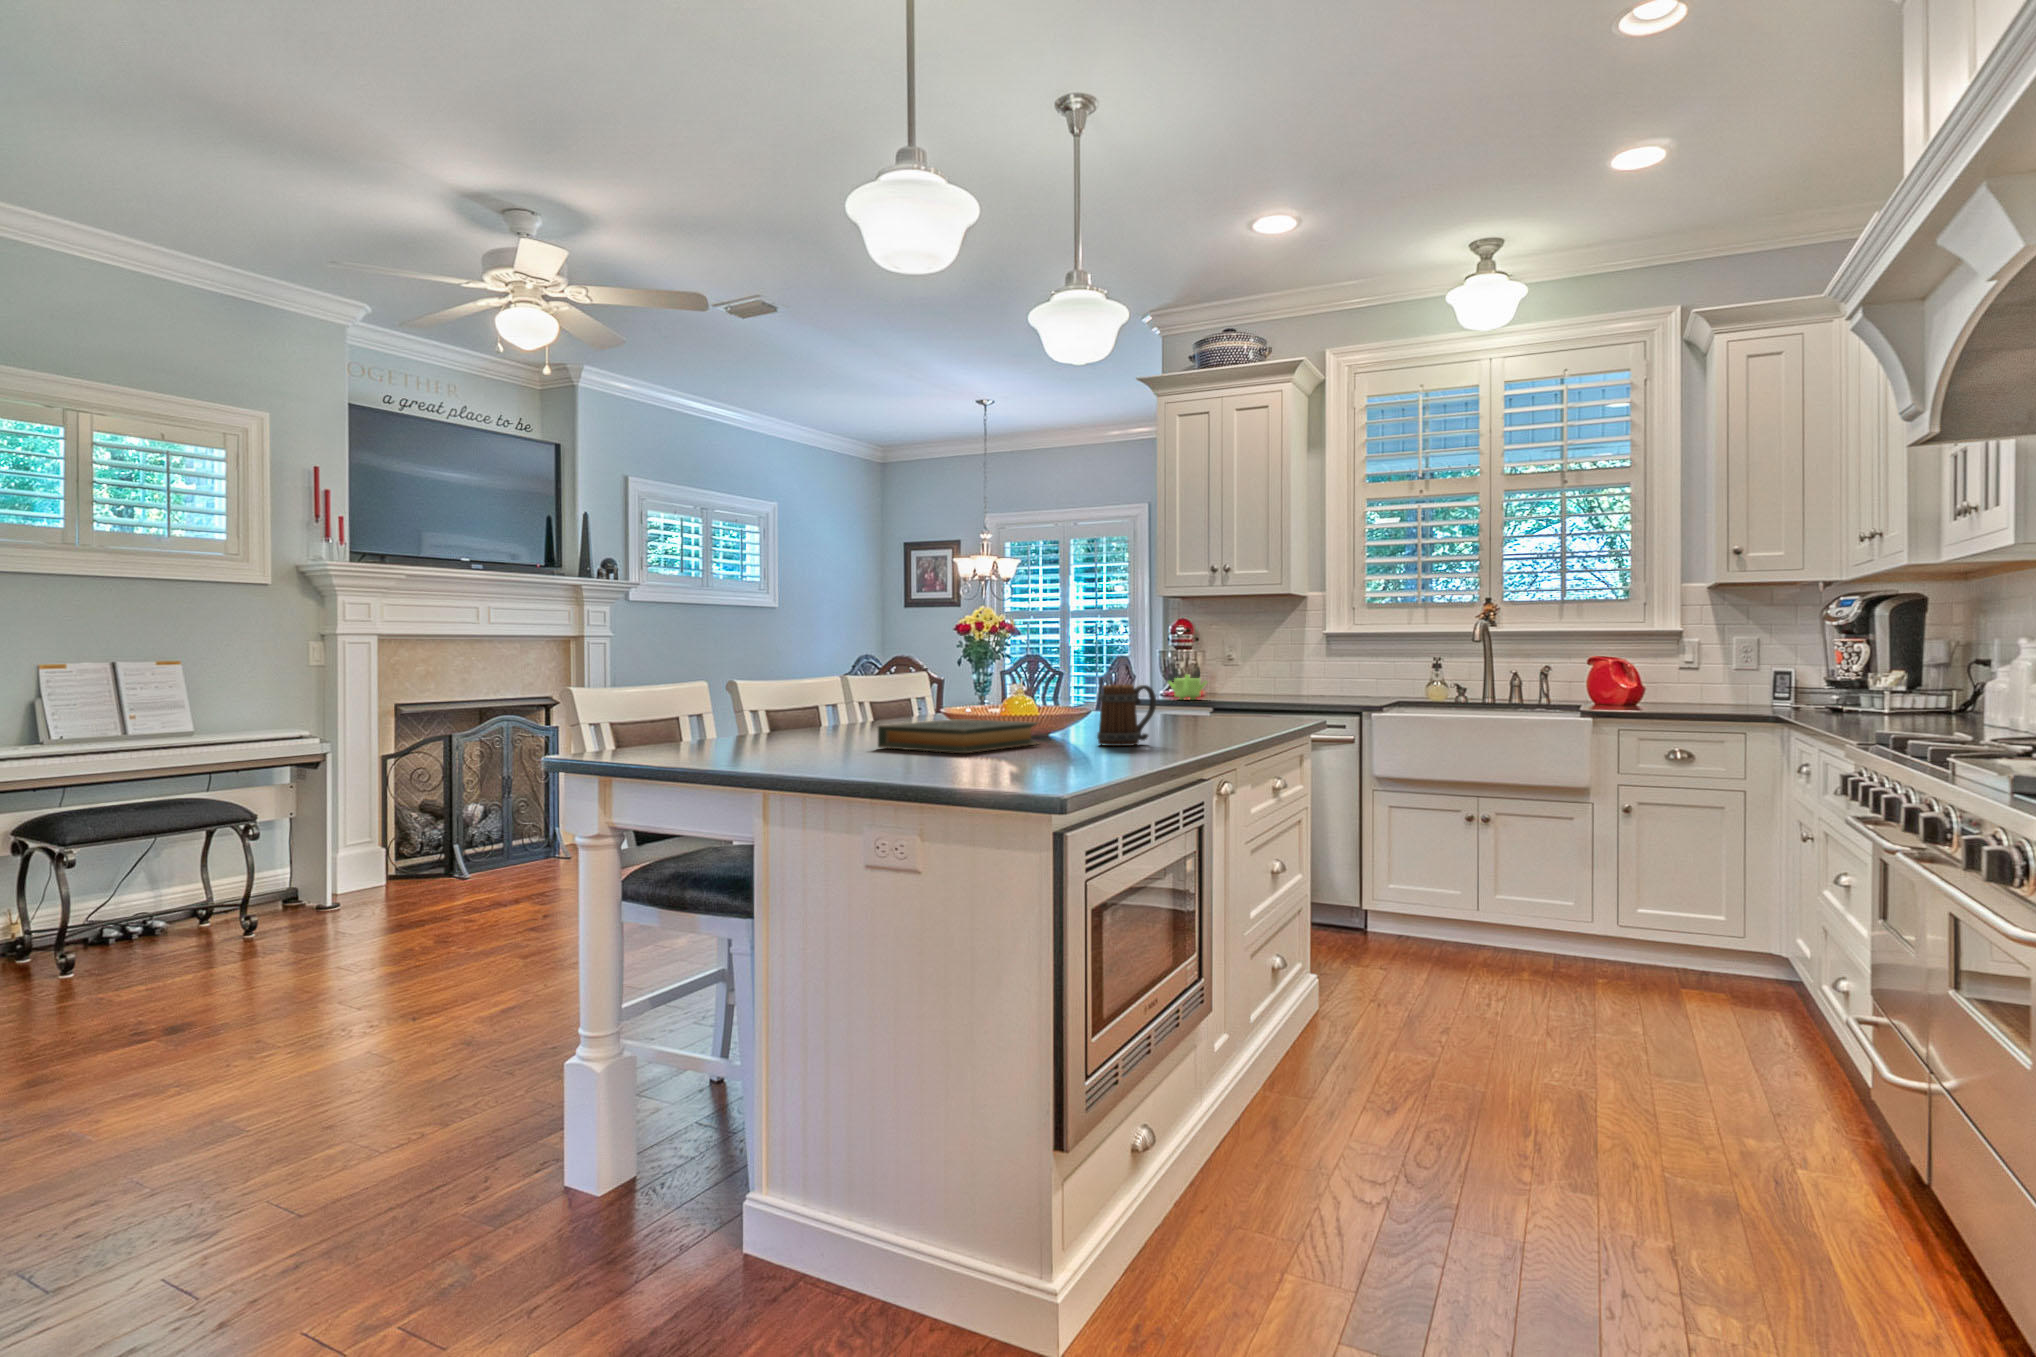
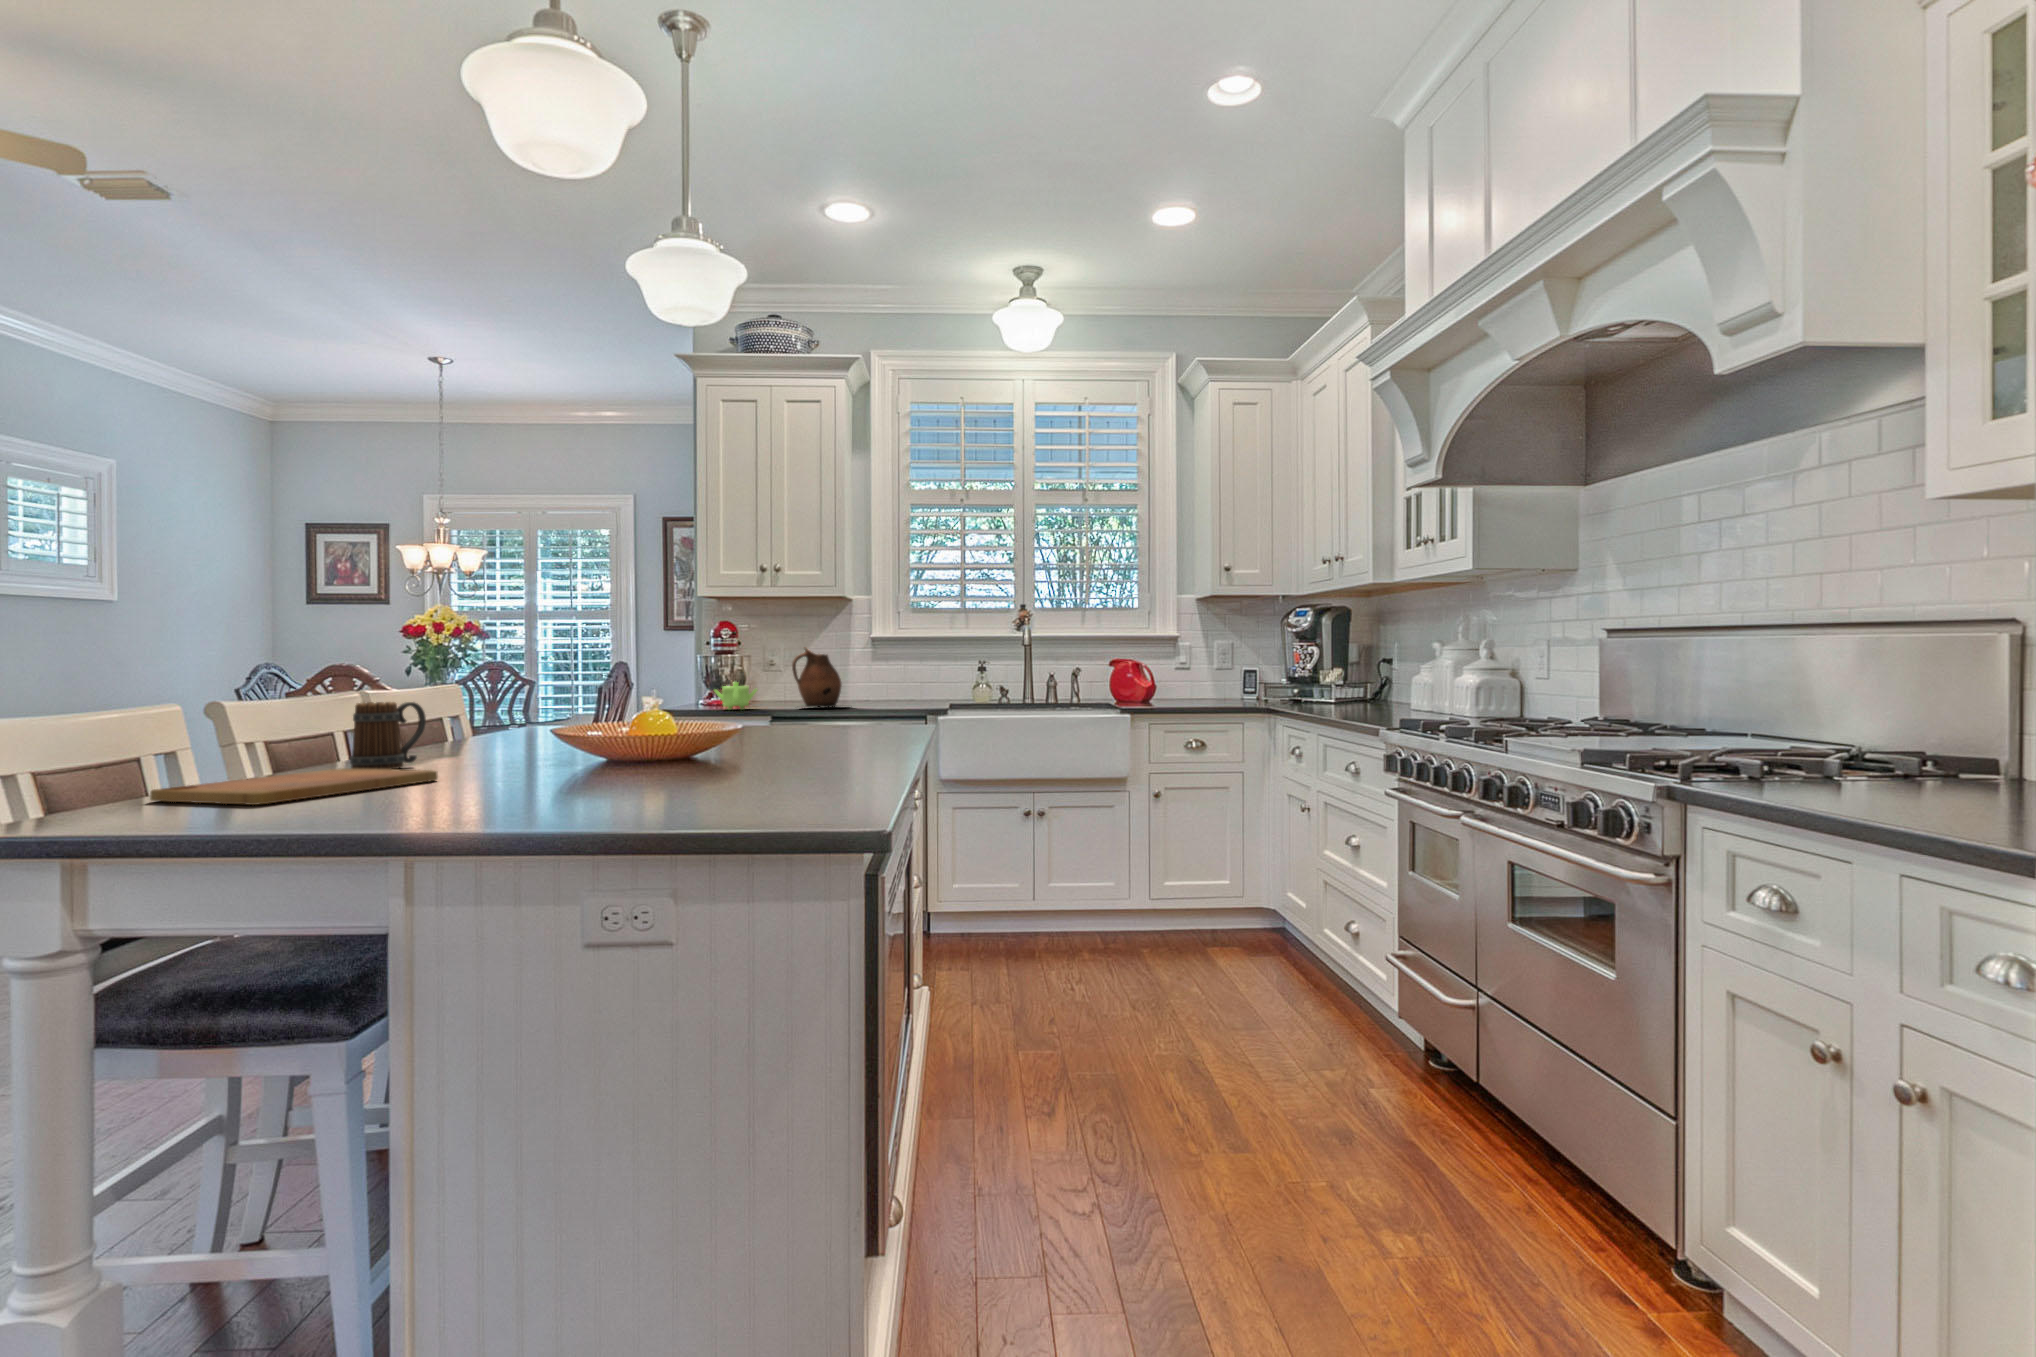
ceramic pitcher: none [1238,643,1295,702] -> present [792,647,842,708]
mug: present [1097,684,1156,746] -> present [350,702,426,769]
hardback book: present [878,719,1038,753] -> none [506,738,694,777]
cutting board: none [637,734,830,758] -> present [150,768,438,805]

